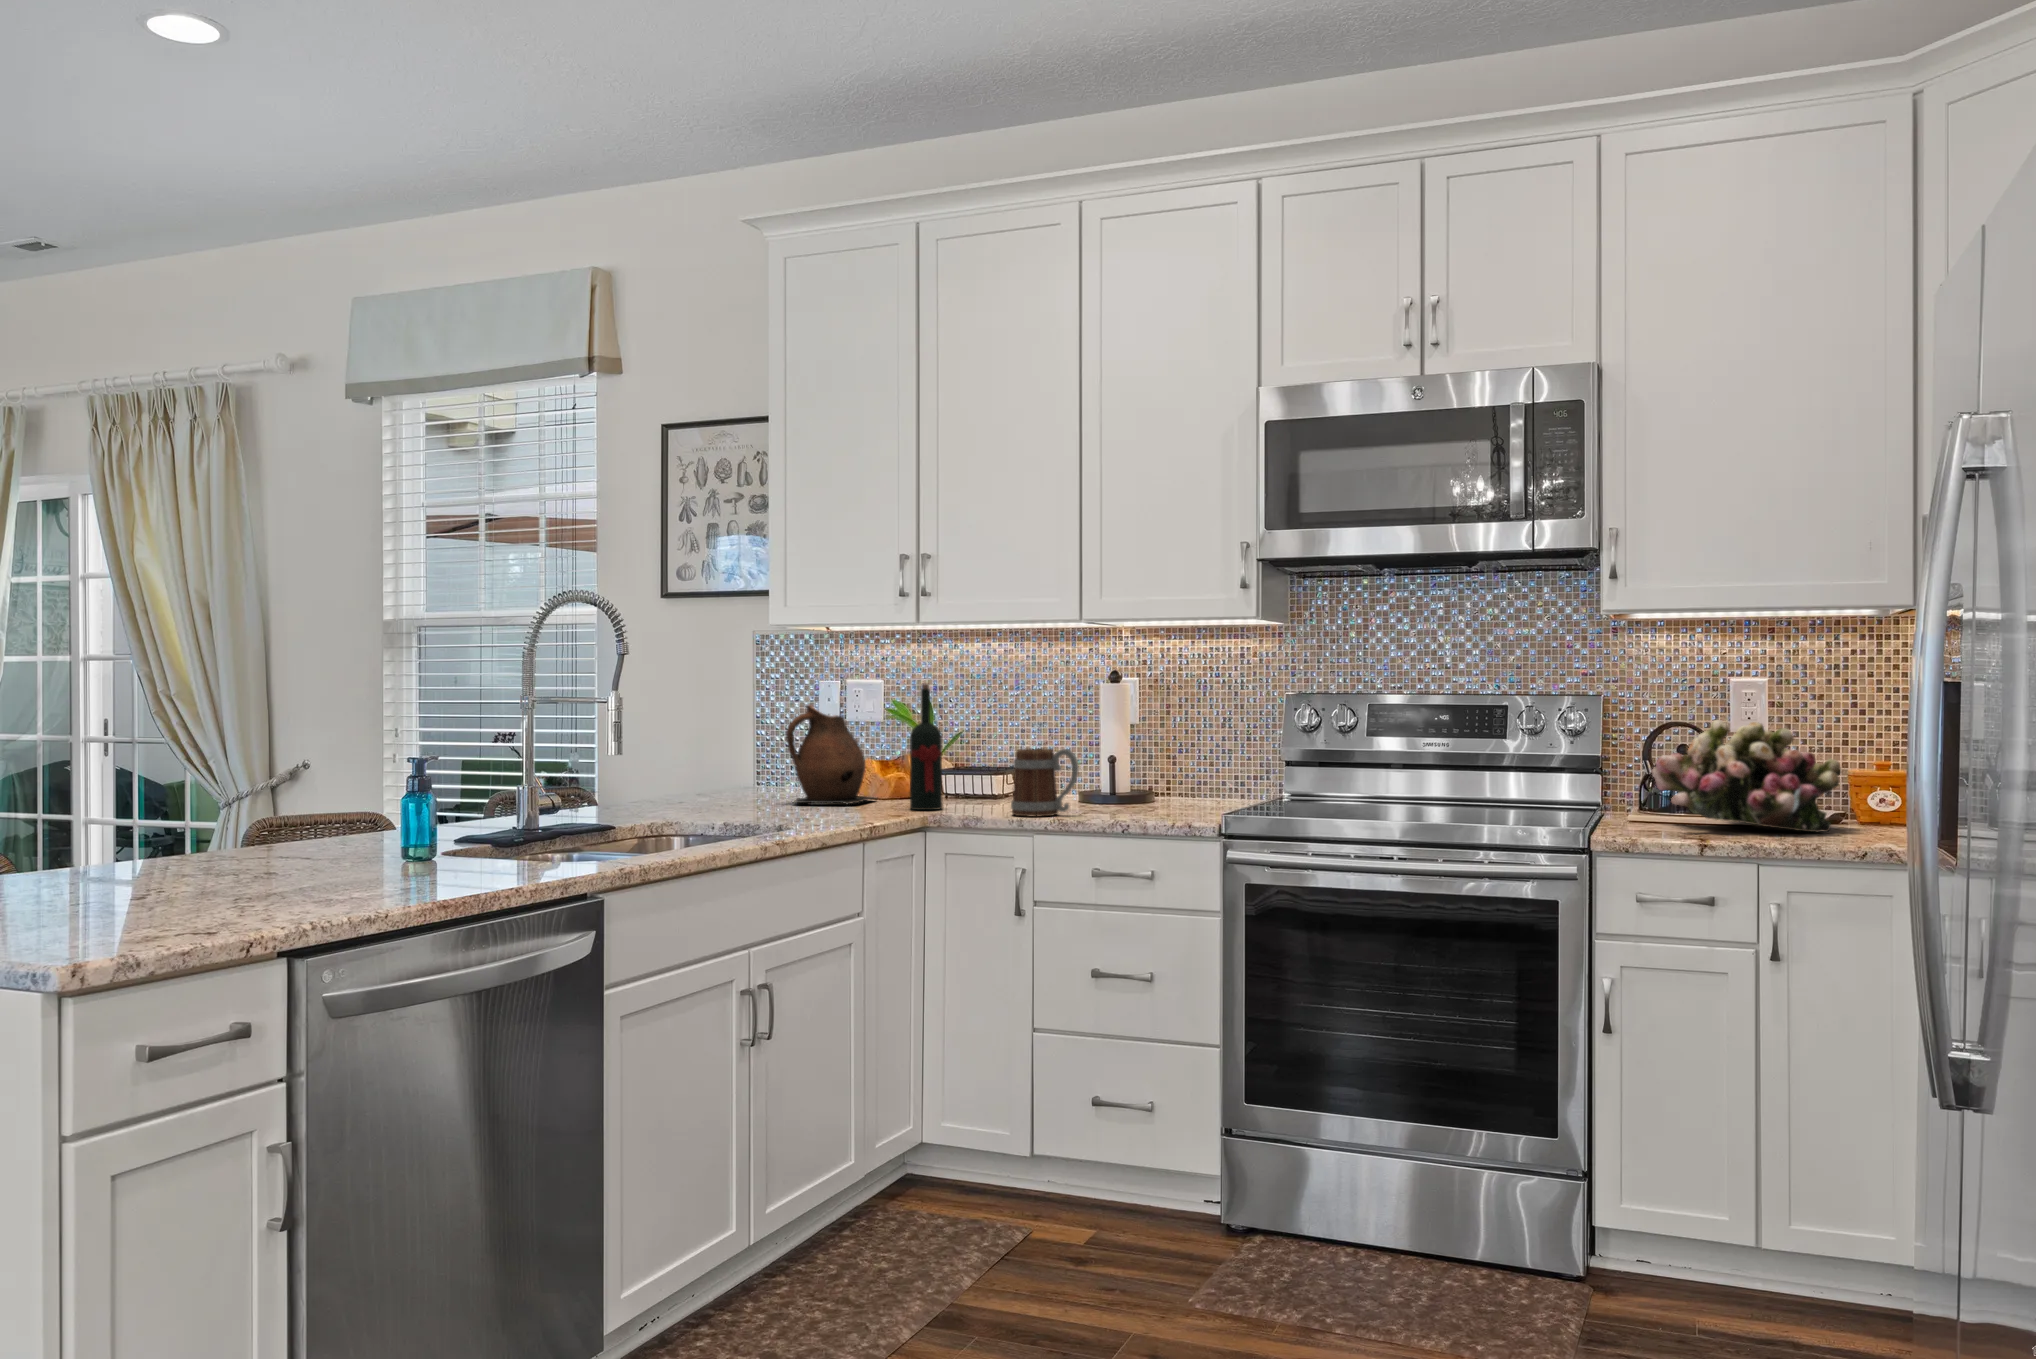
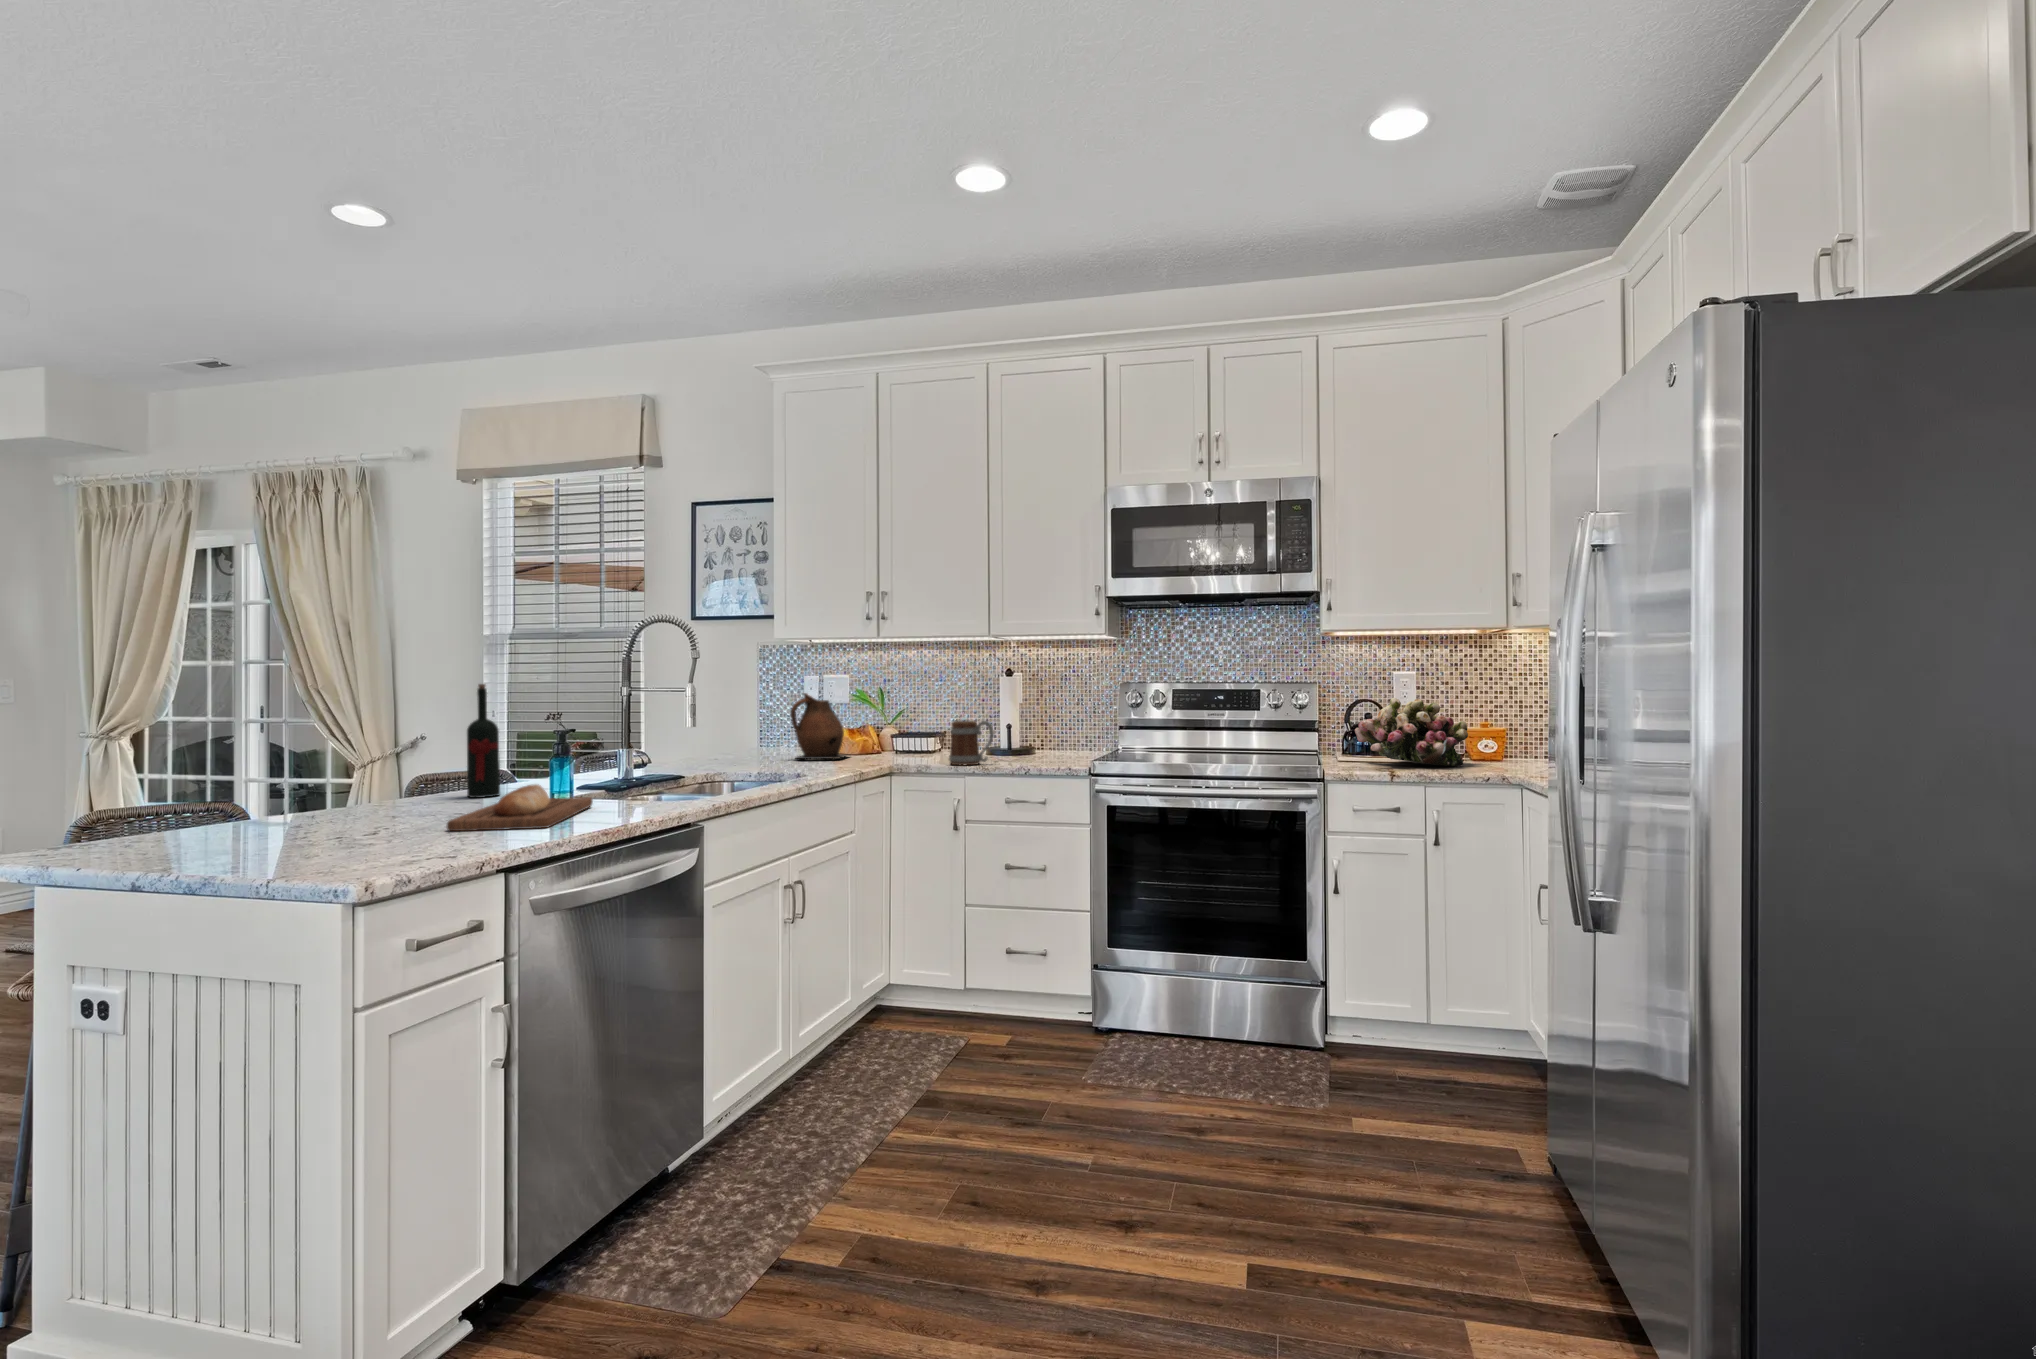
wine bottle: present [910,684,943,810] -> present [467,684,500,798]
bread loaf: none [235,832,456,895] -> present [447,784,593,831]

